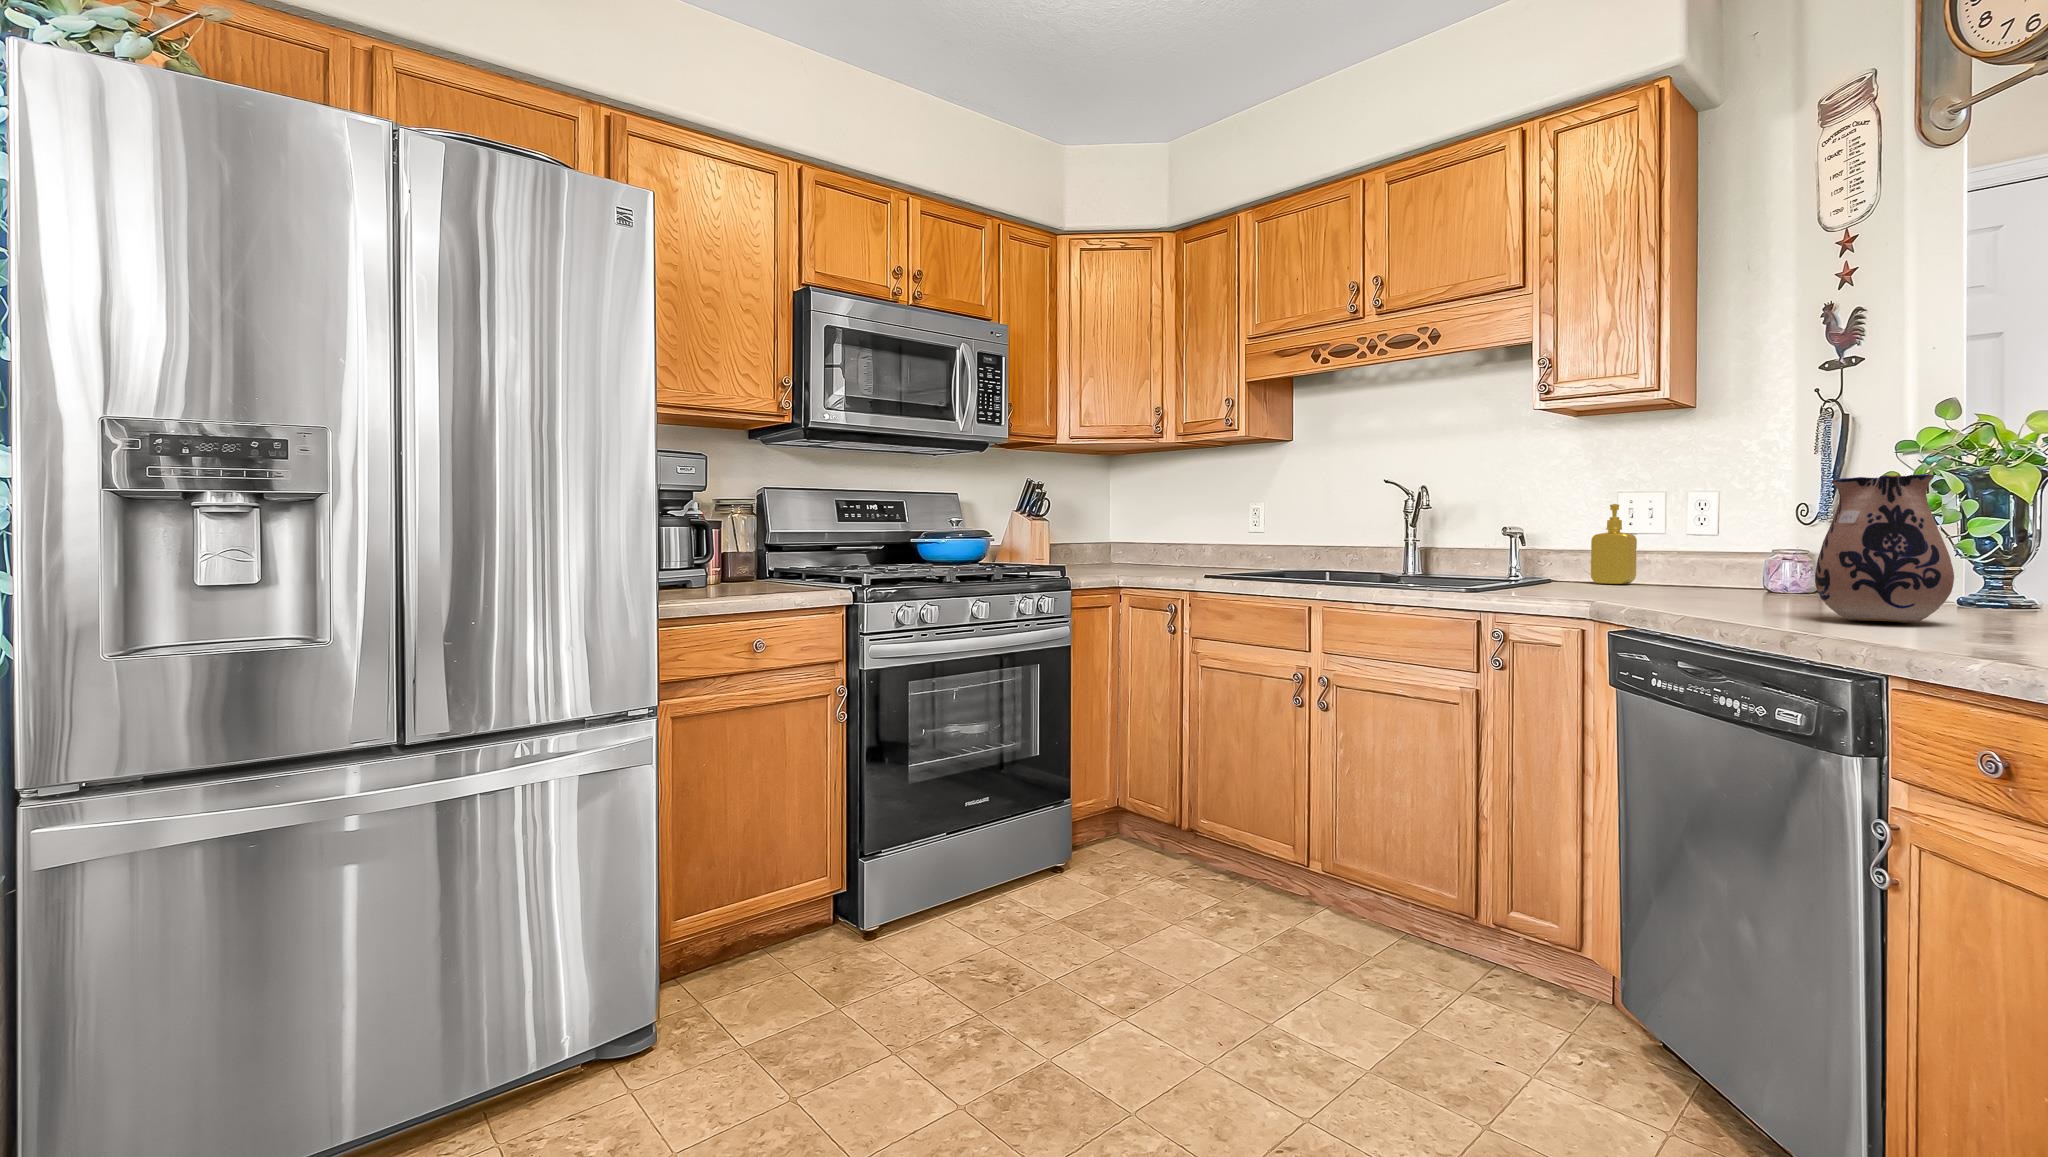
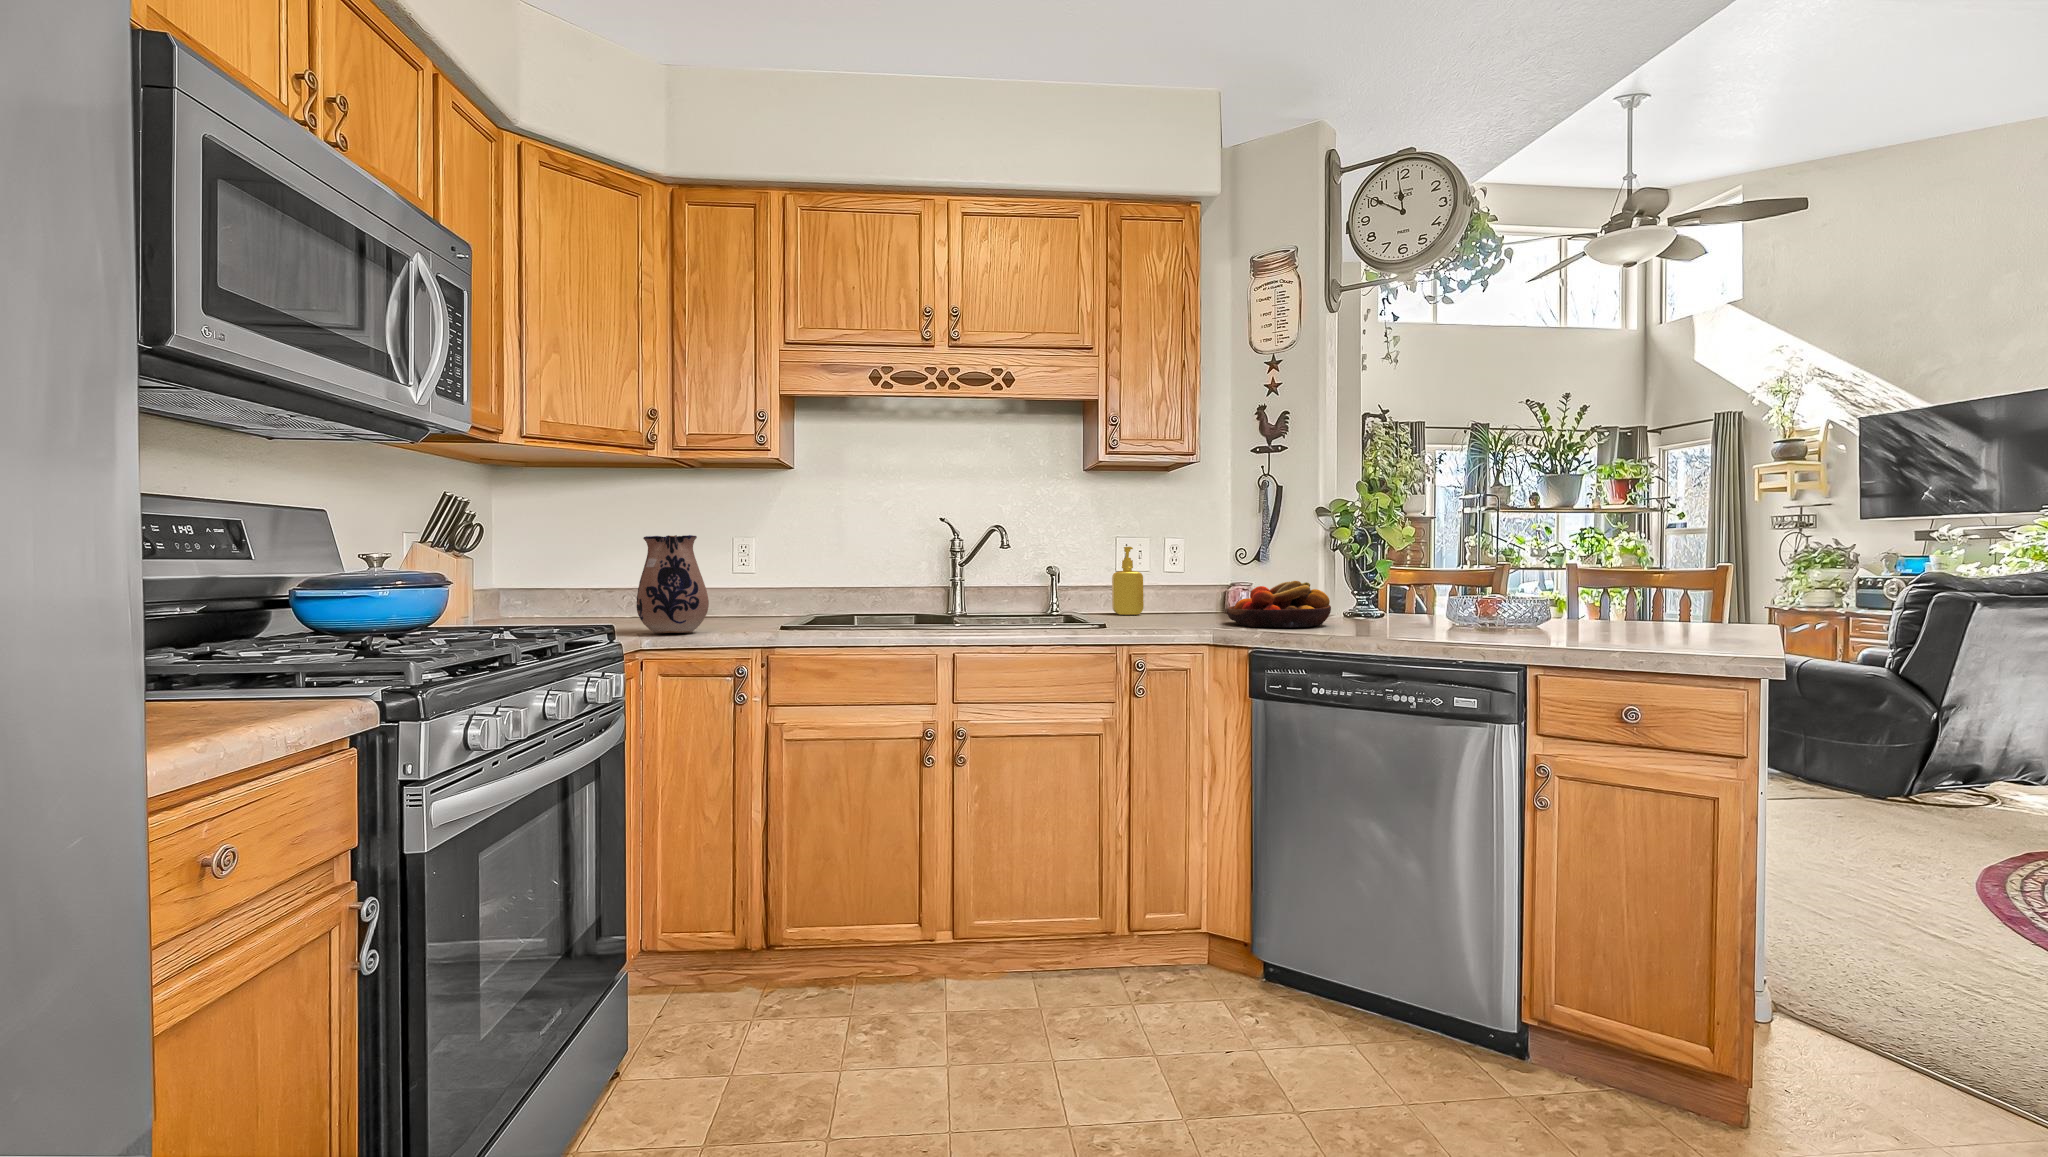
ceramic pitcher: present [1815,474,1954,622] -> present [637,535,709,633]
fruit bowl: none [1648,544,1813,604] -> present [1227,581,1331,627]

